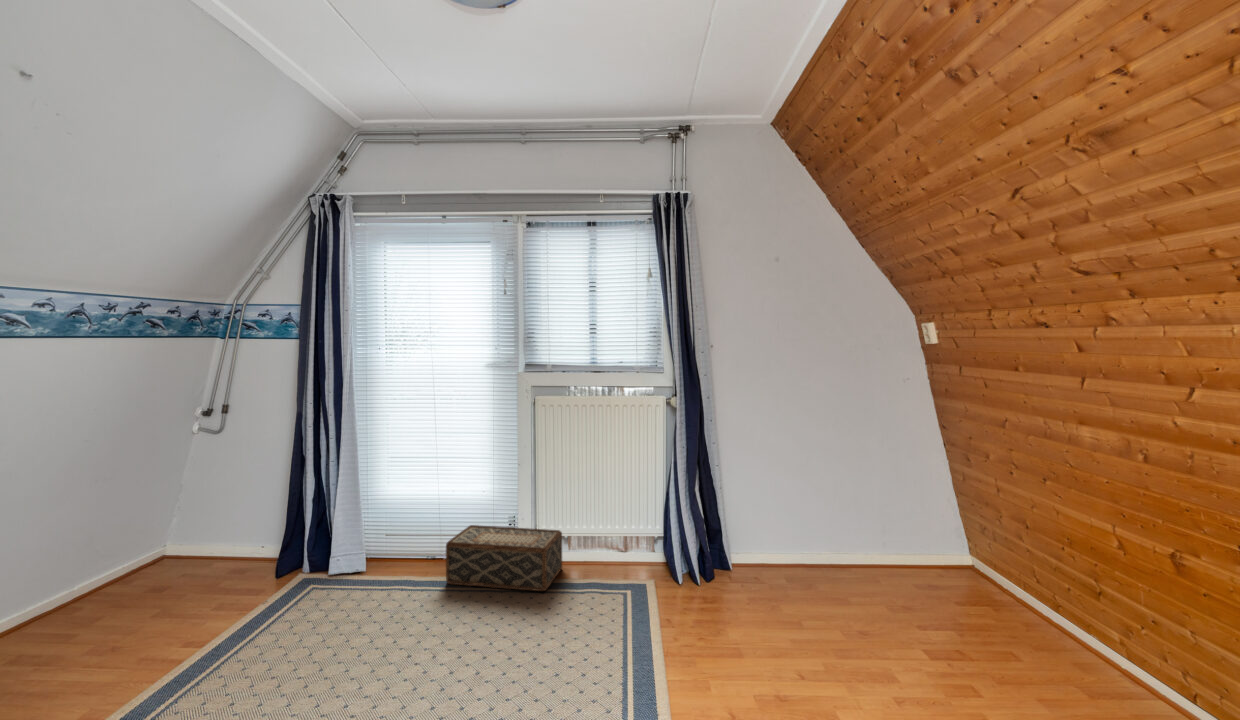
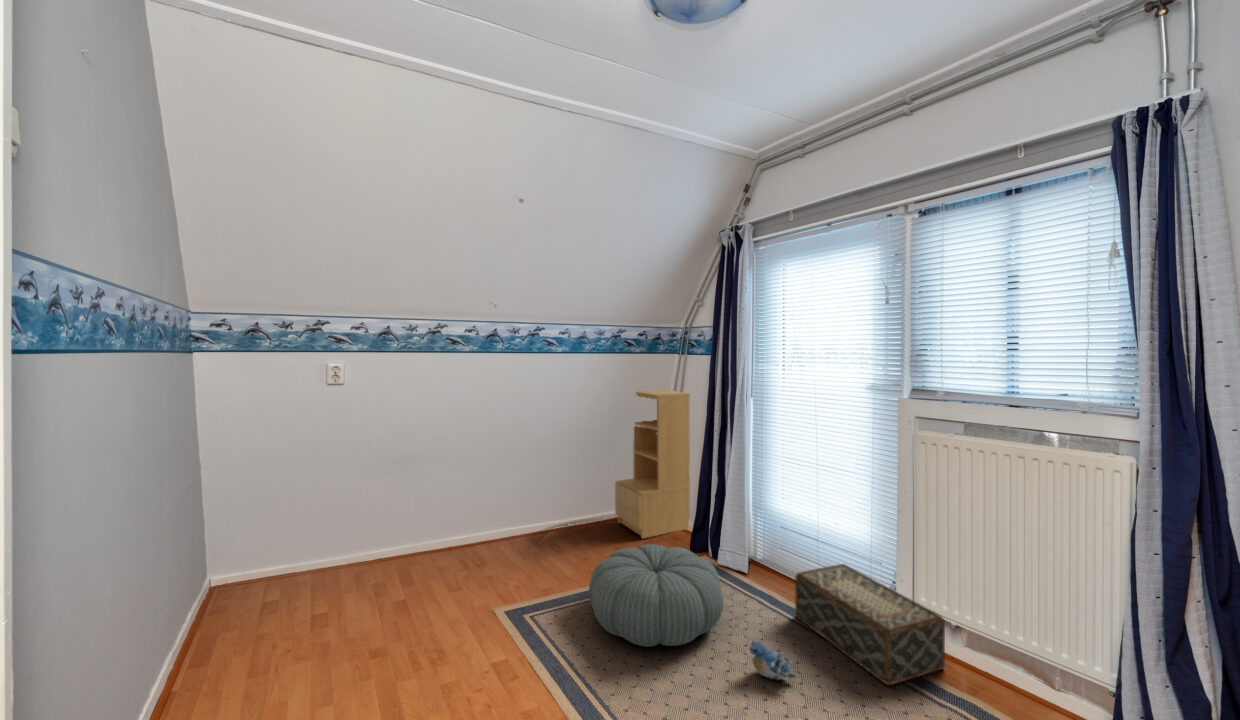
bookshelf: none [126,389,252,591] -> present [615,390,690,538]
pouf: none [232,560,403,674] -> present [589,544,723,647]
plush toy: none [452,599,493,628] -> present [749,641,796,681]

